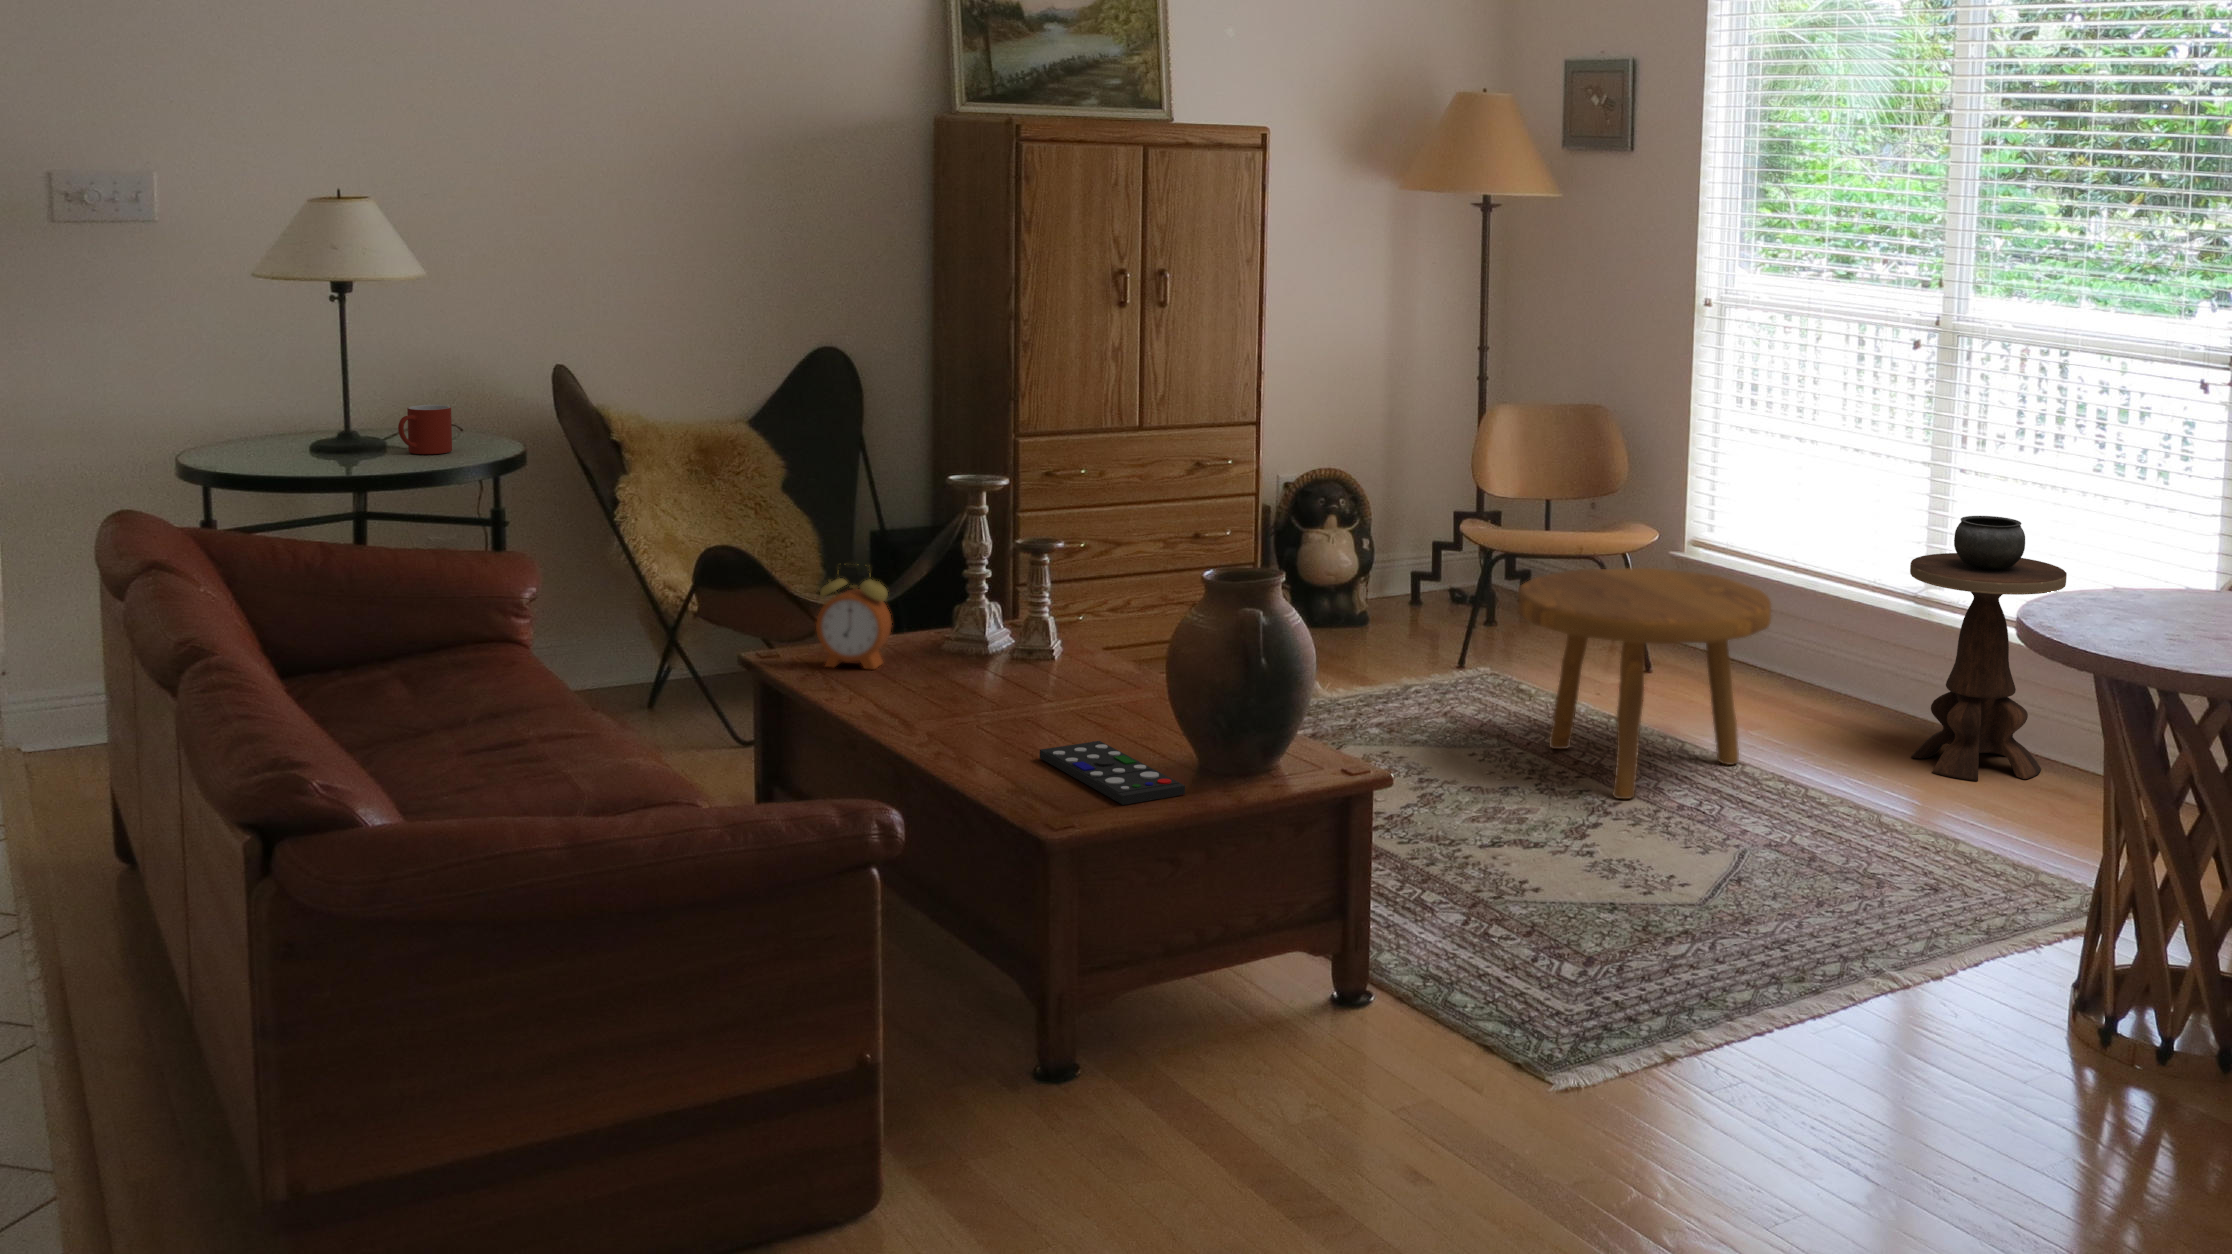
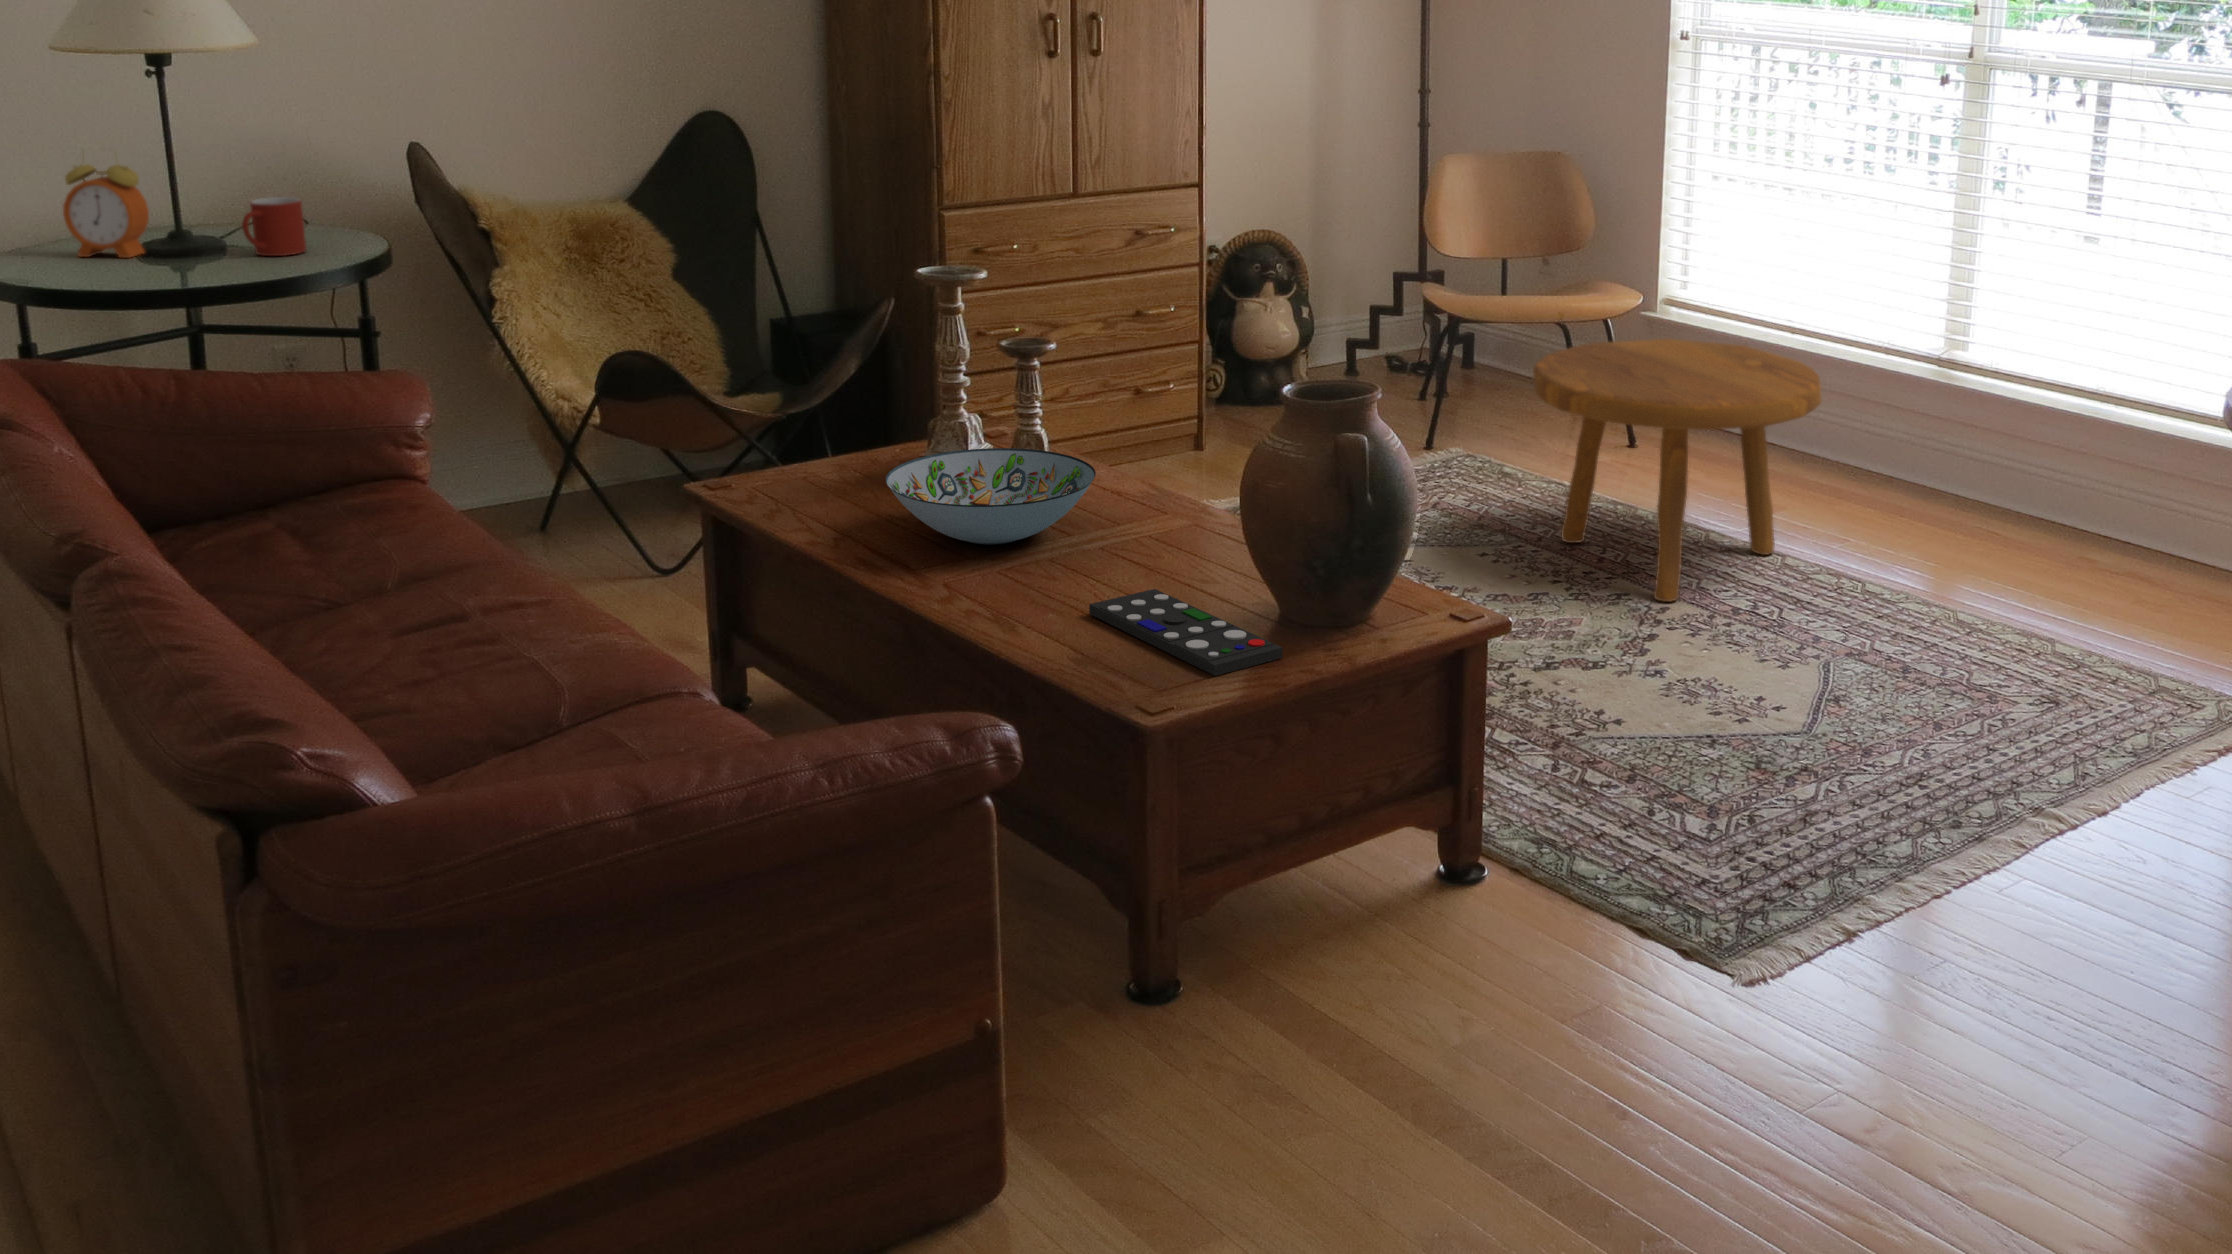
side table: present [1910,516,2067,781] -> none [1956,270,2138,564]
alarm clock: present [816,576,892,669] -> present [63,164,149,258]
decorative bowl: none [894,628,1074,706] -> present [886,448,1096,545]

